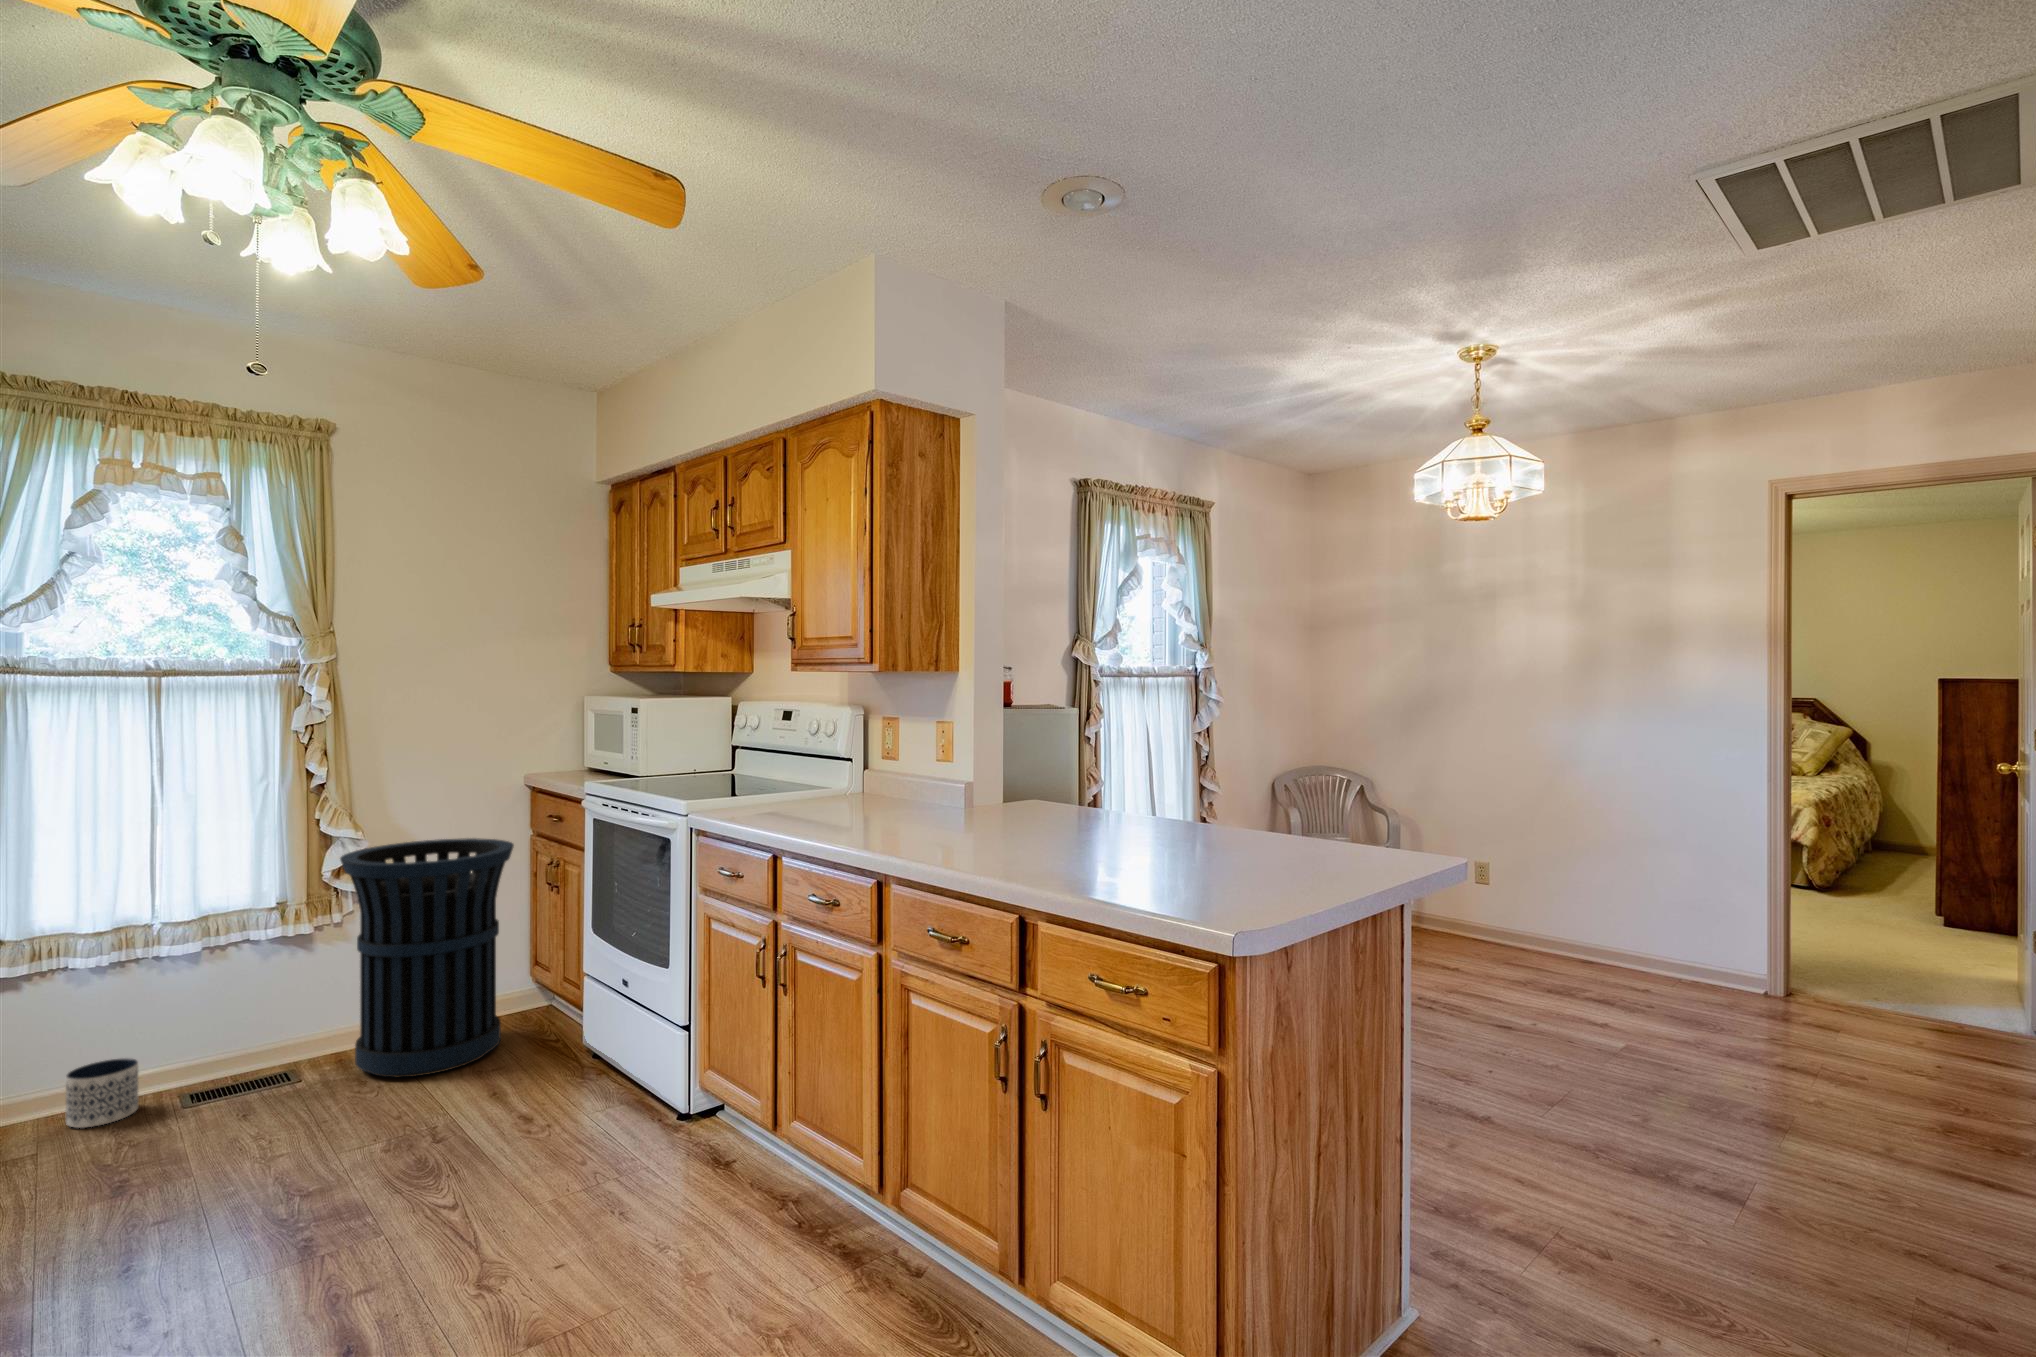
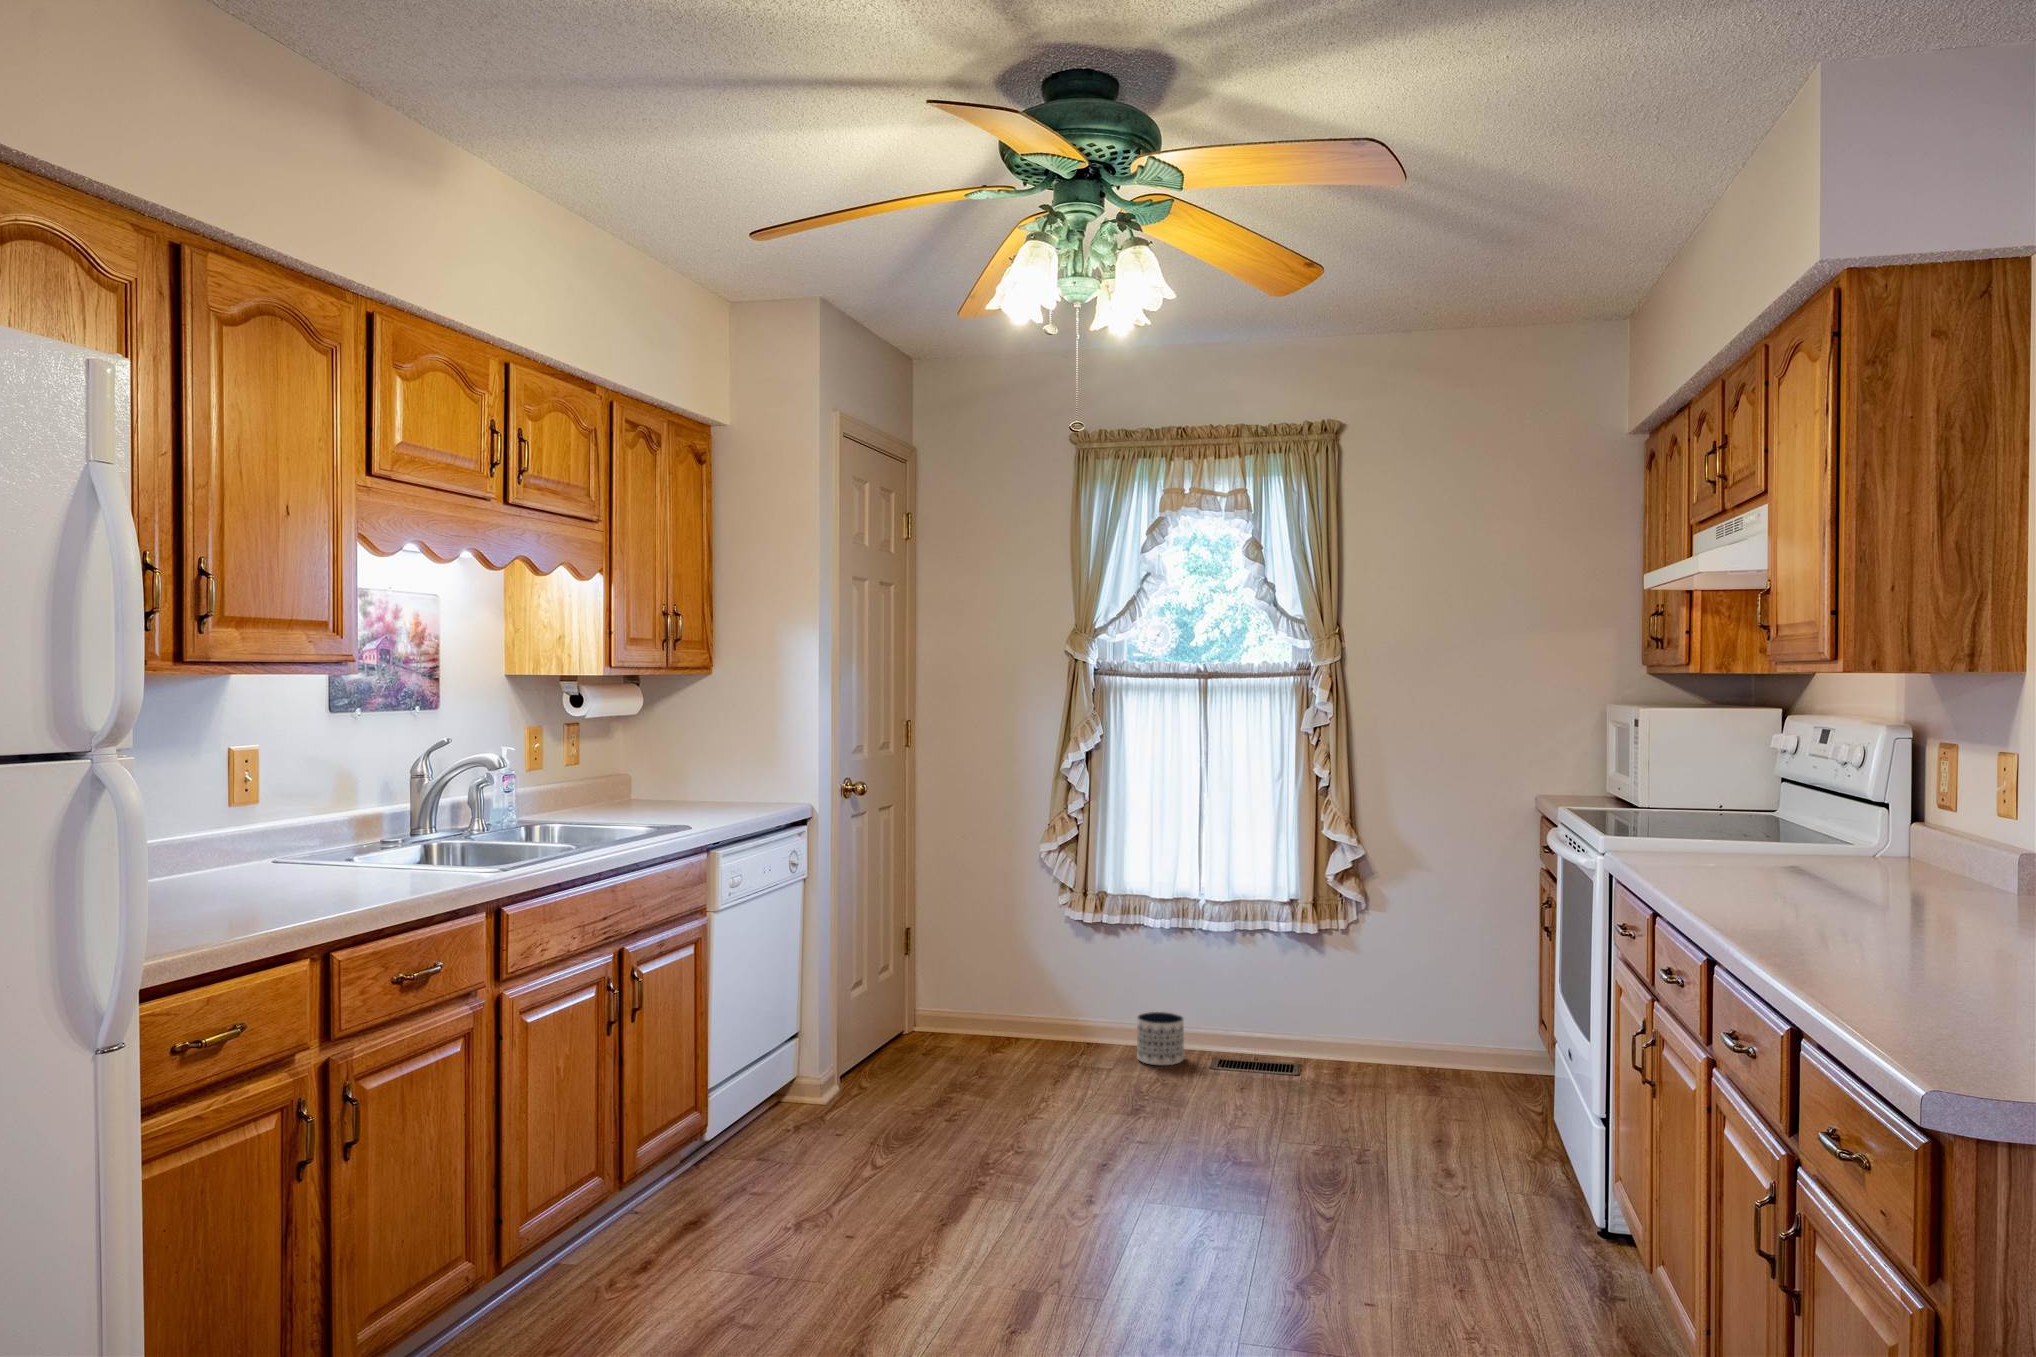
trash can: present [340,838,514,1077] -> none [1329,857,1497,1108]

